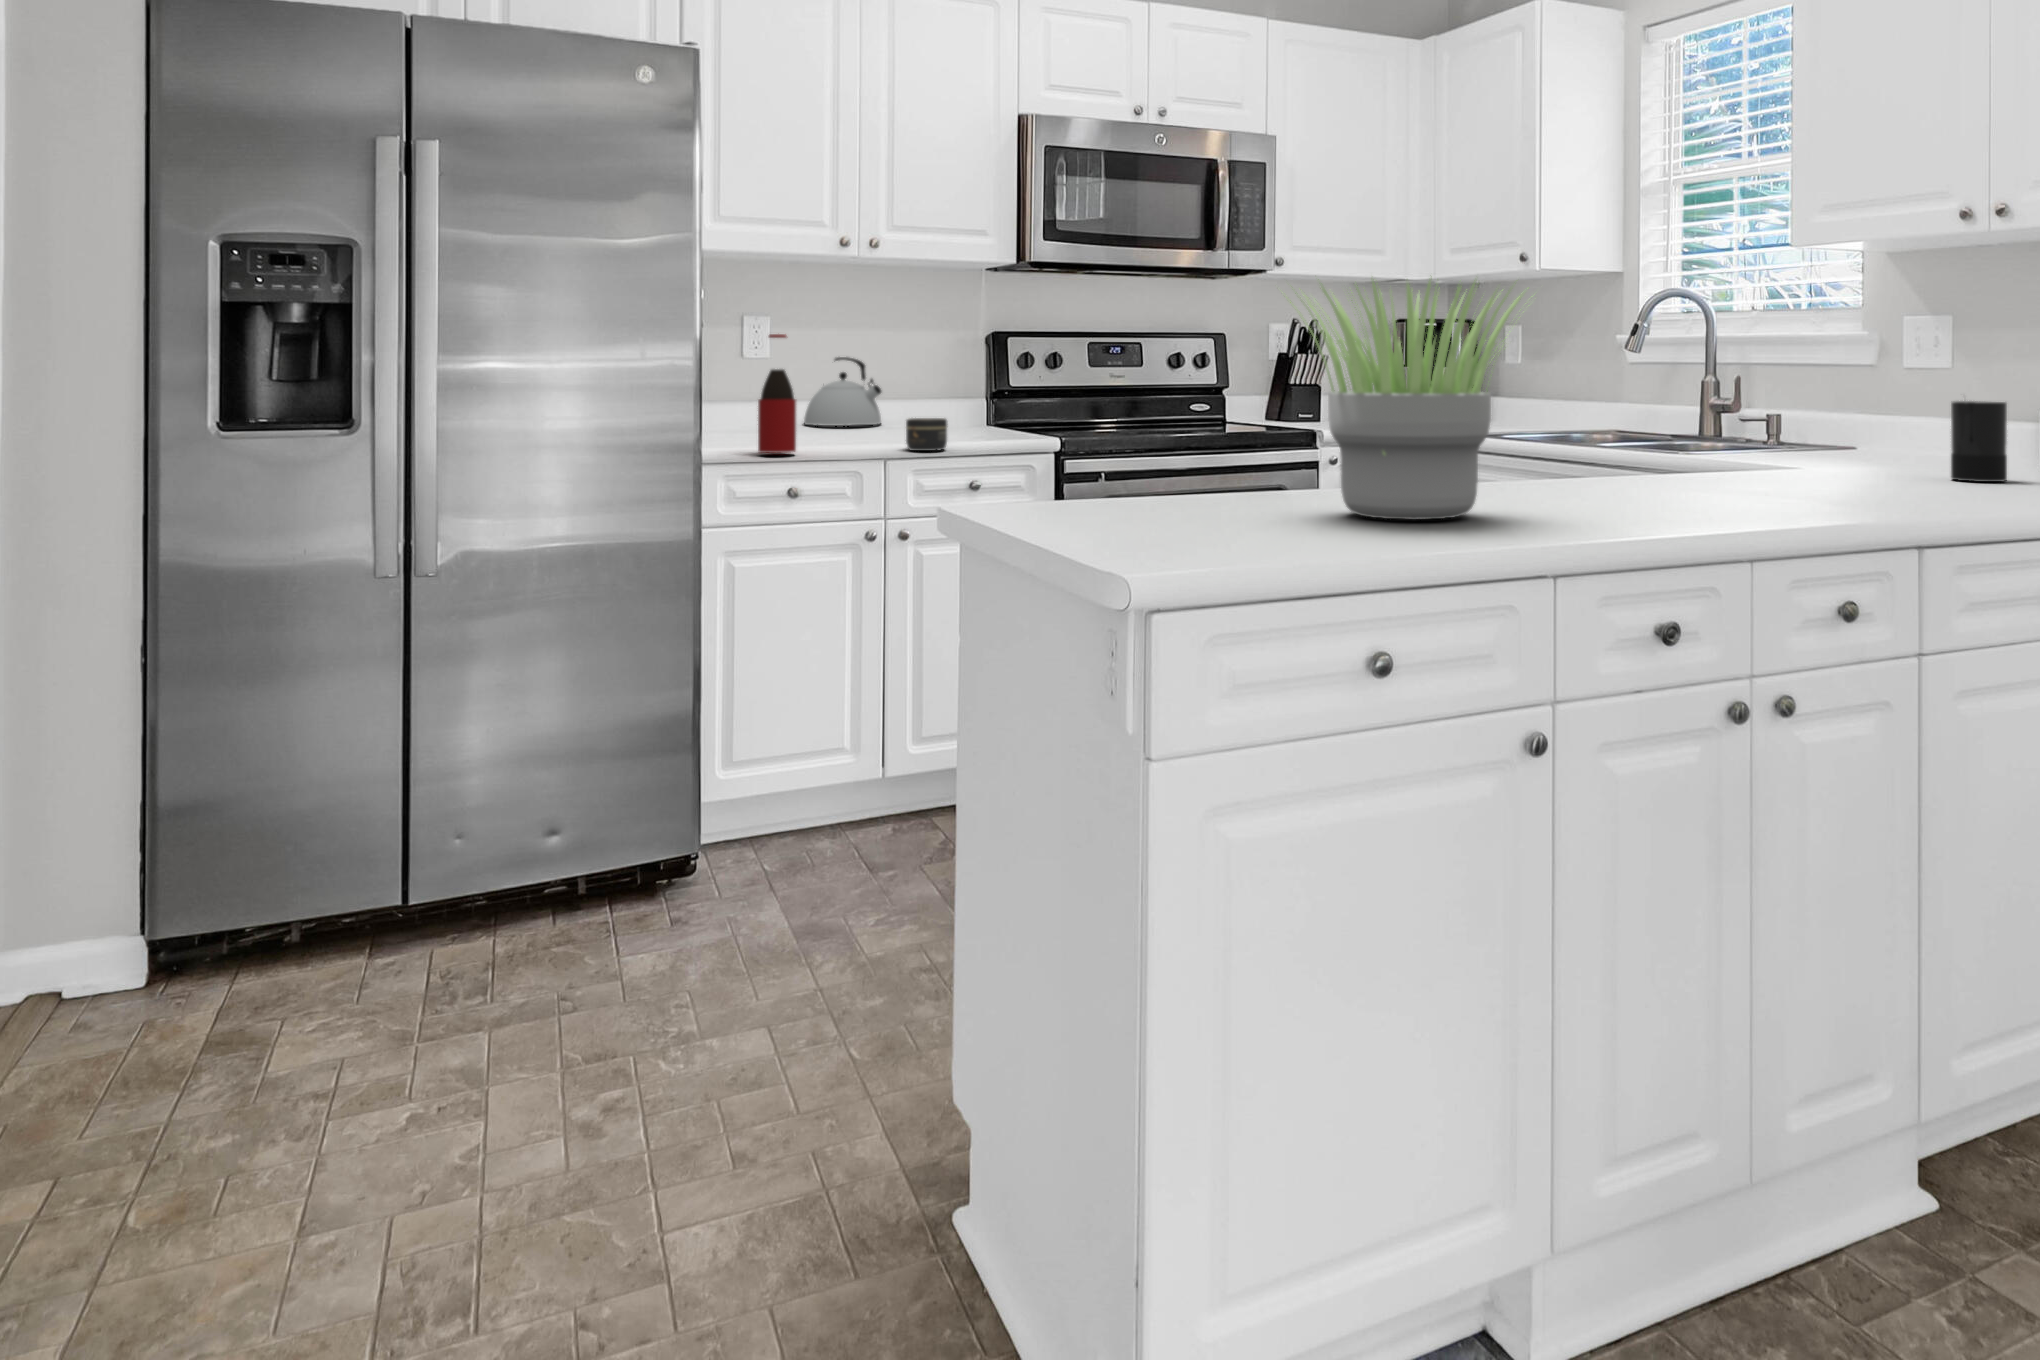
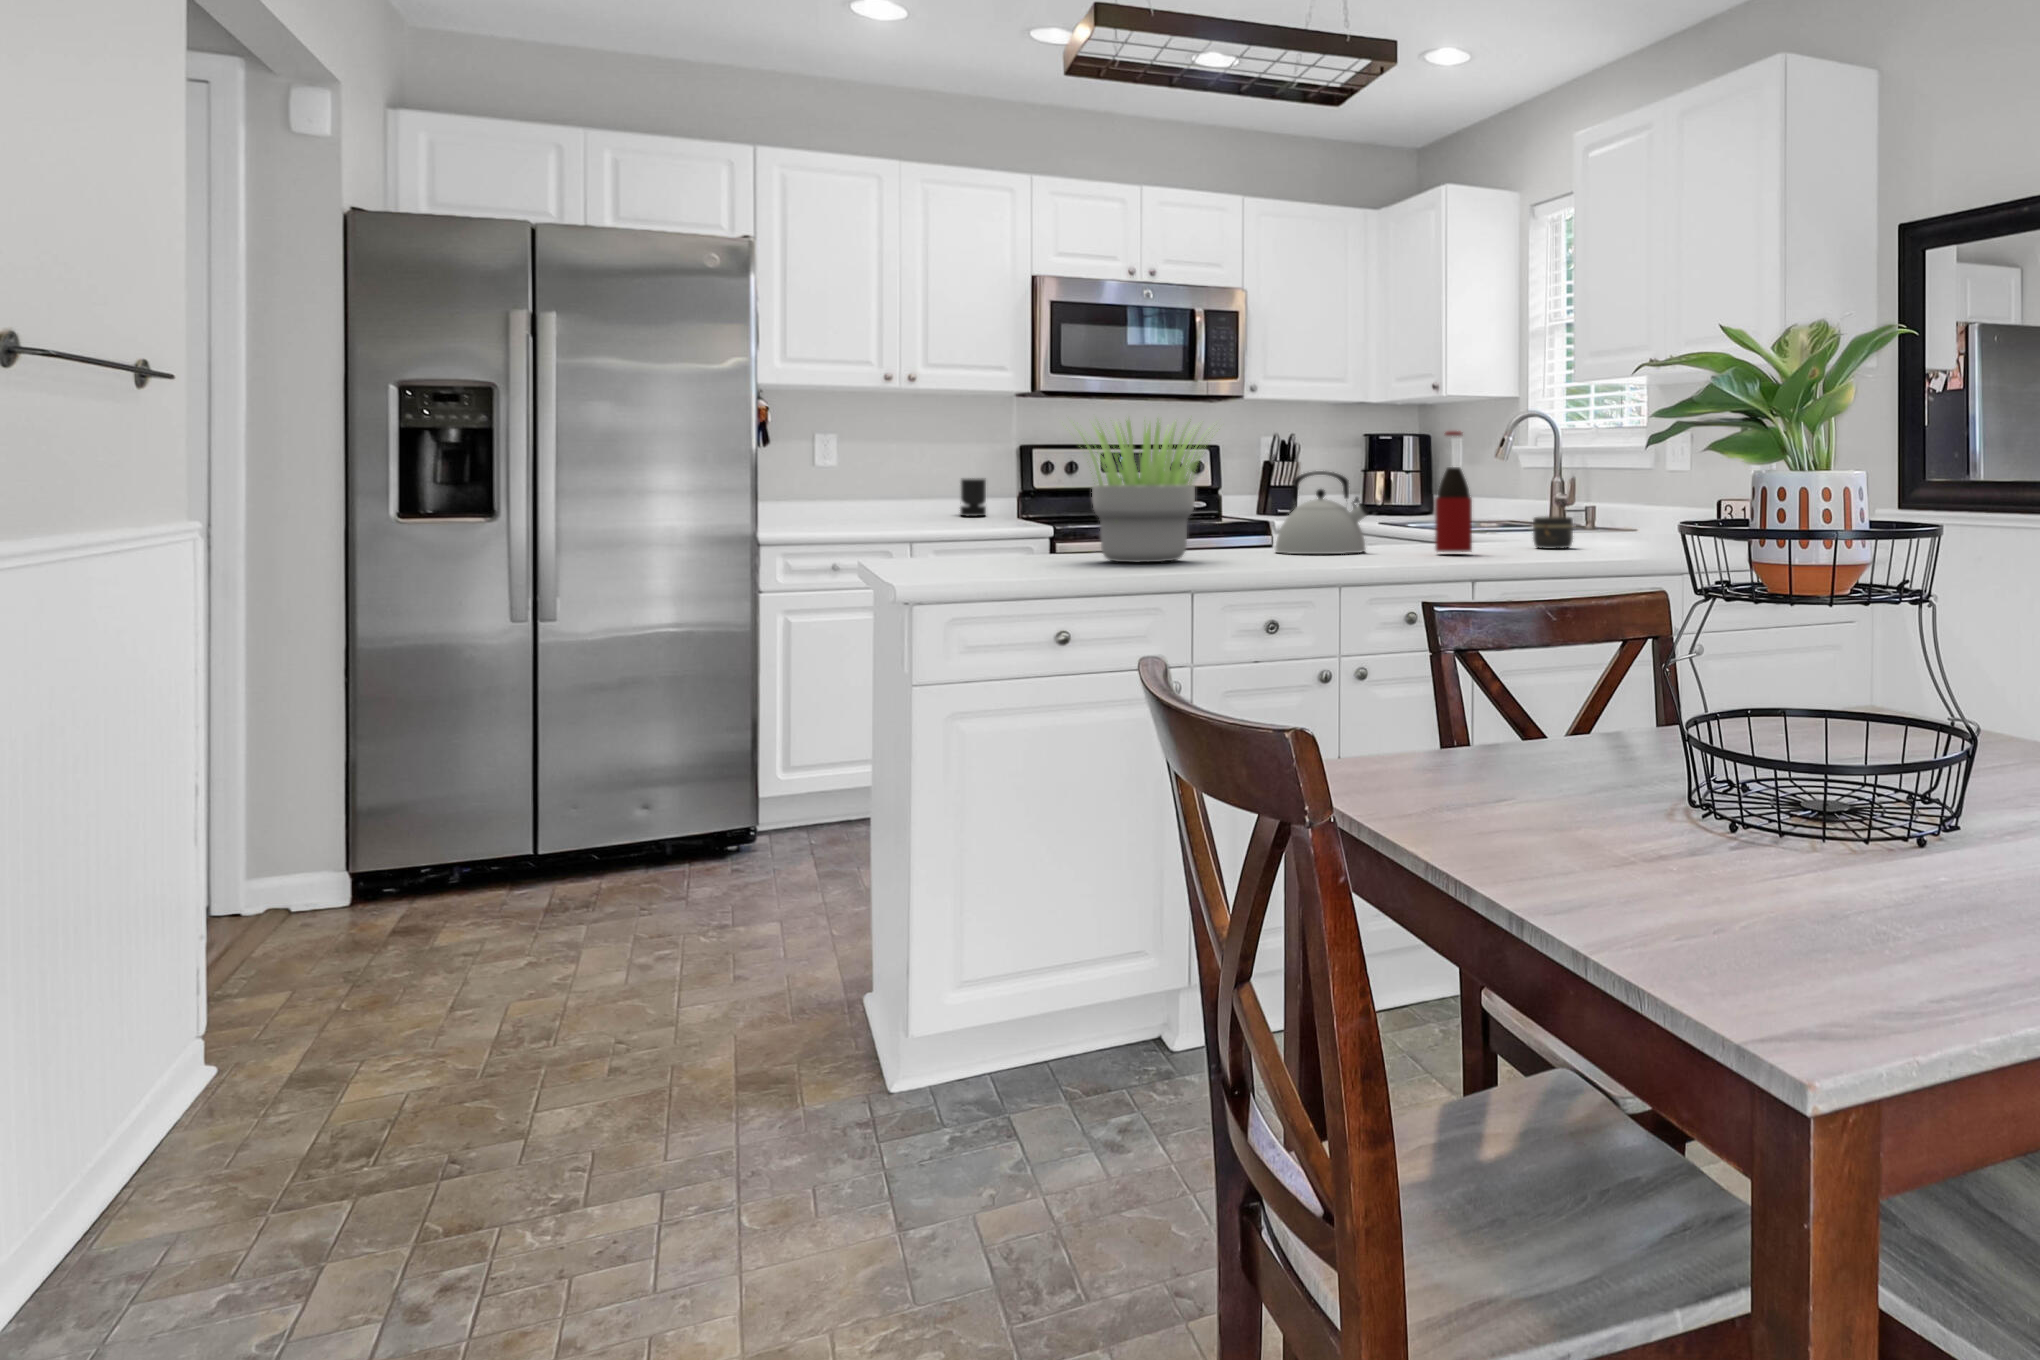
bottle: present [758,334,796,453] -> present [1435,431,1472,552]
kettle: present [804,357,881,426] -> present [1276,471,1368,554]
candle: present [1951,396,2007,482] -> present [960,478,986,516]
jar: present [906,418,948,451] -> present [1533,516,1573,549]

